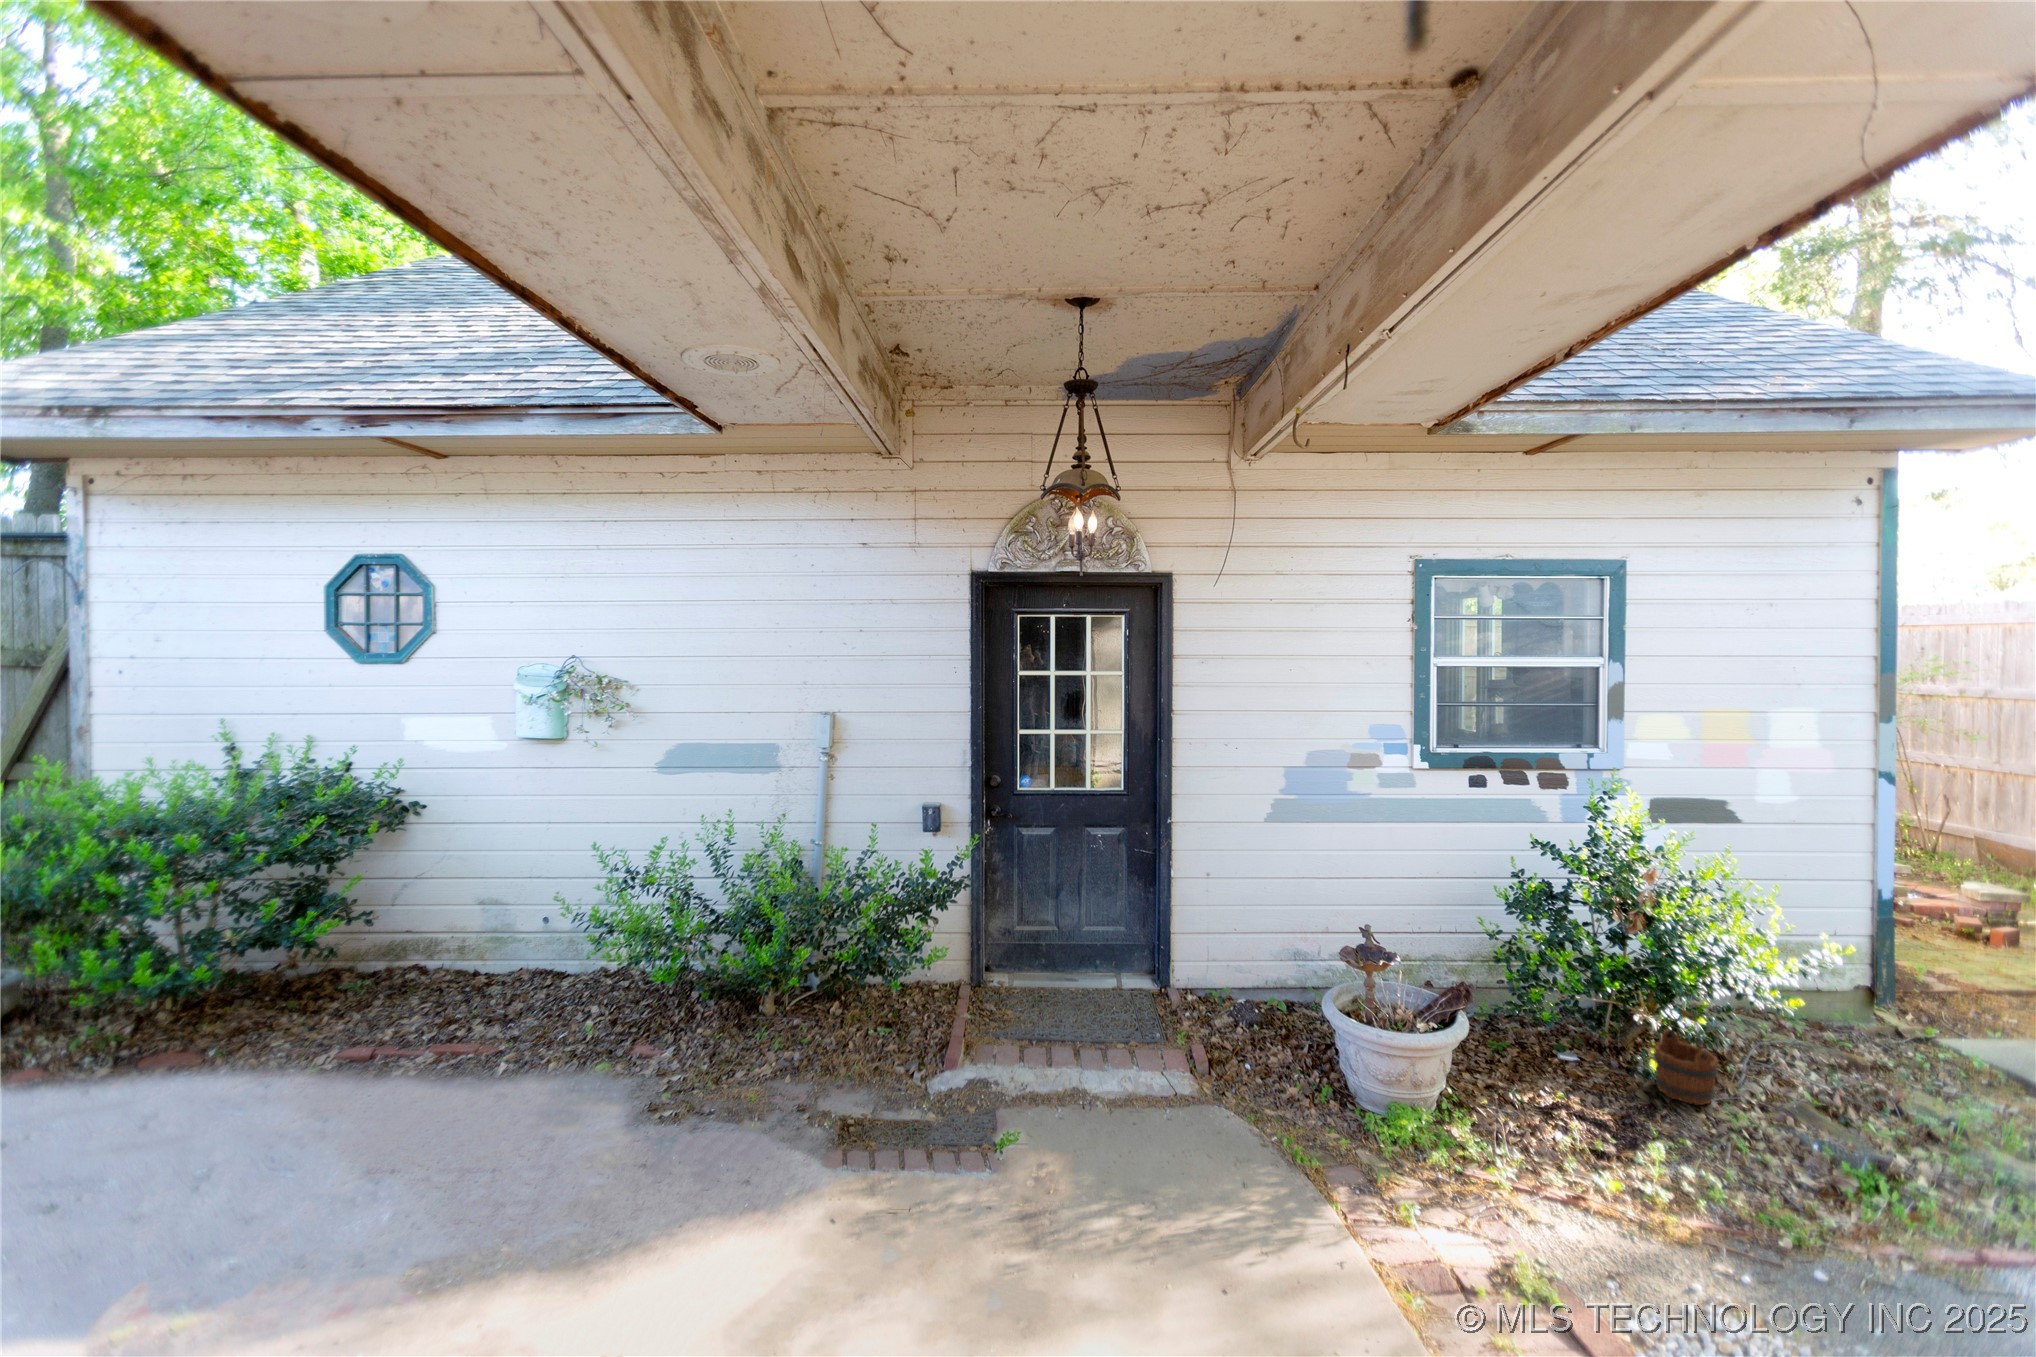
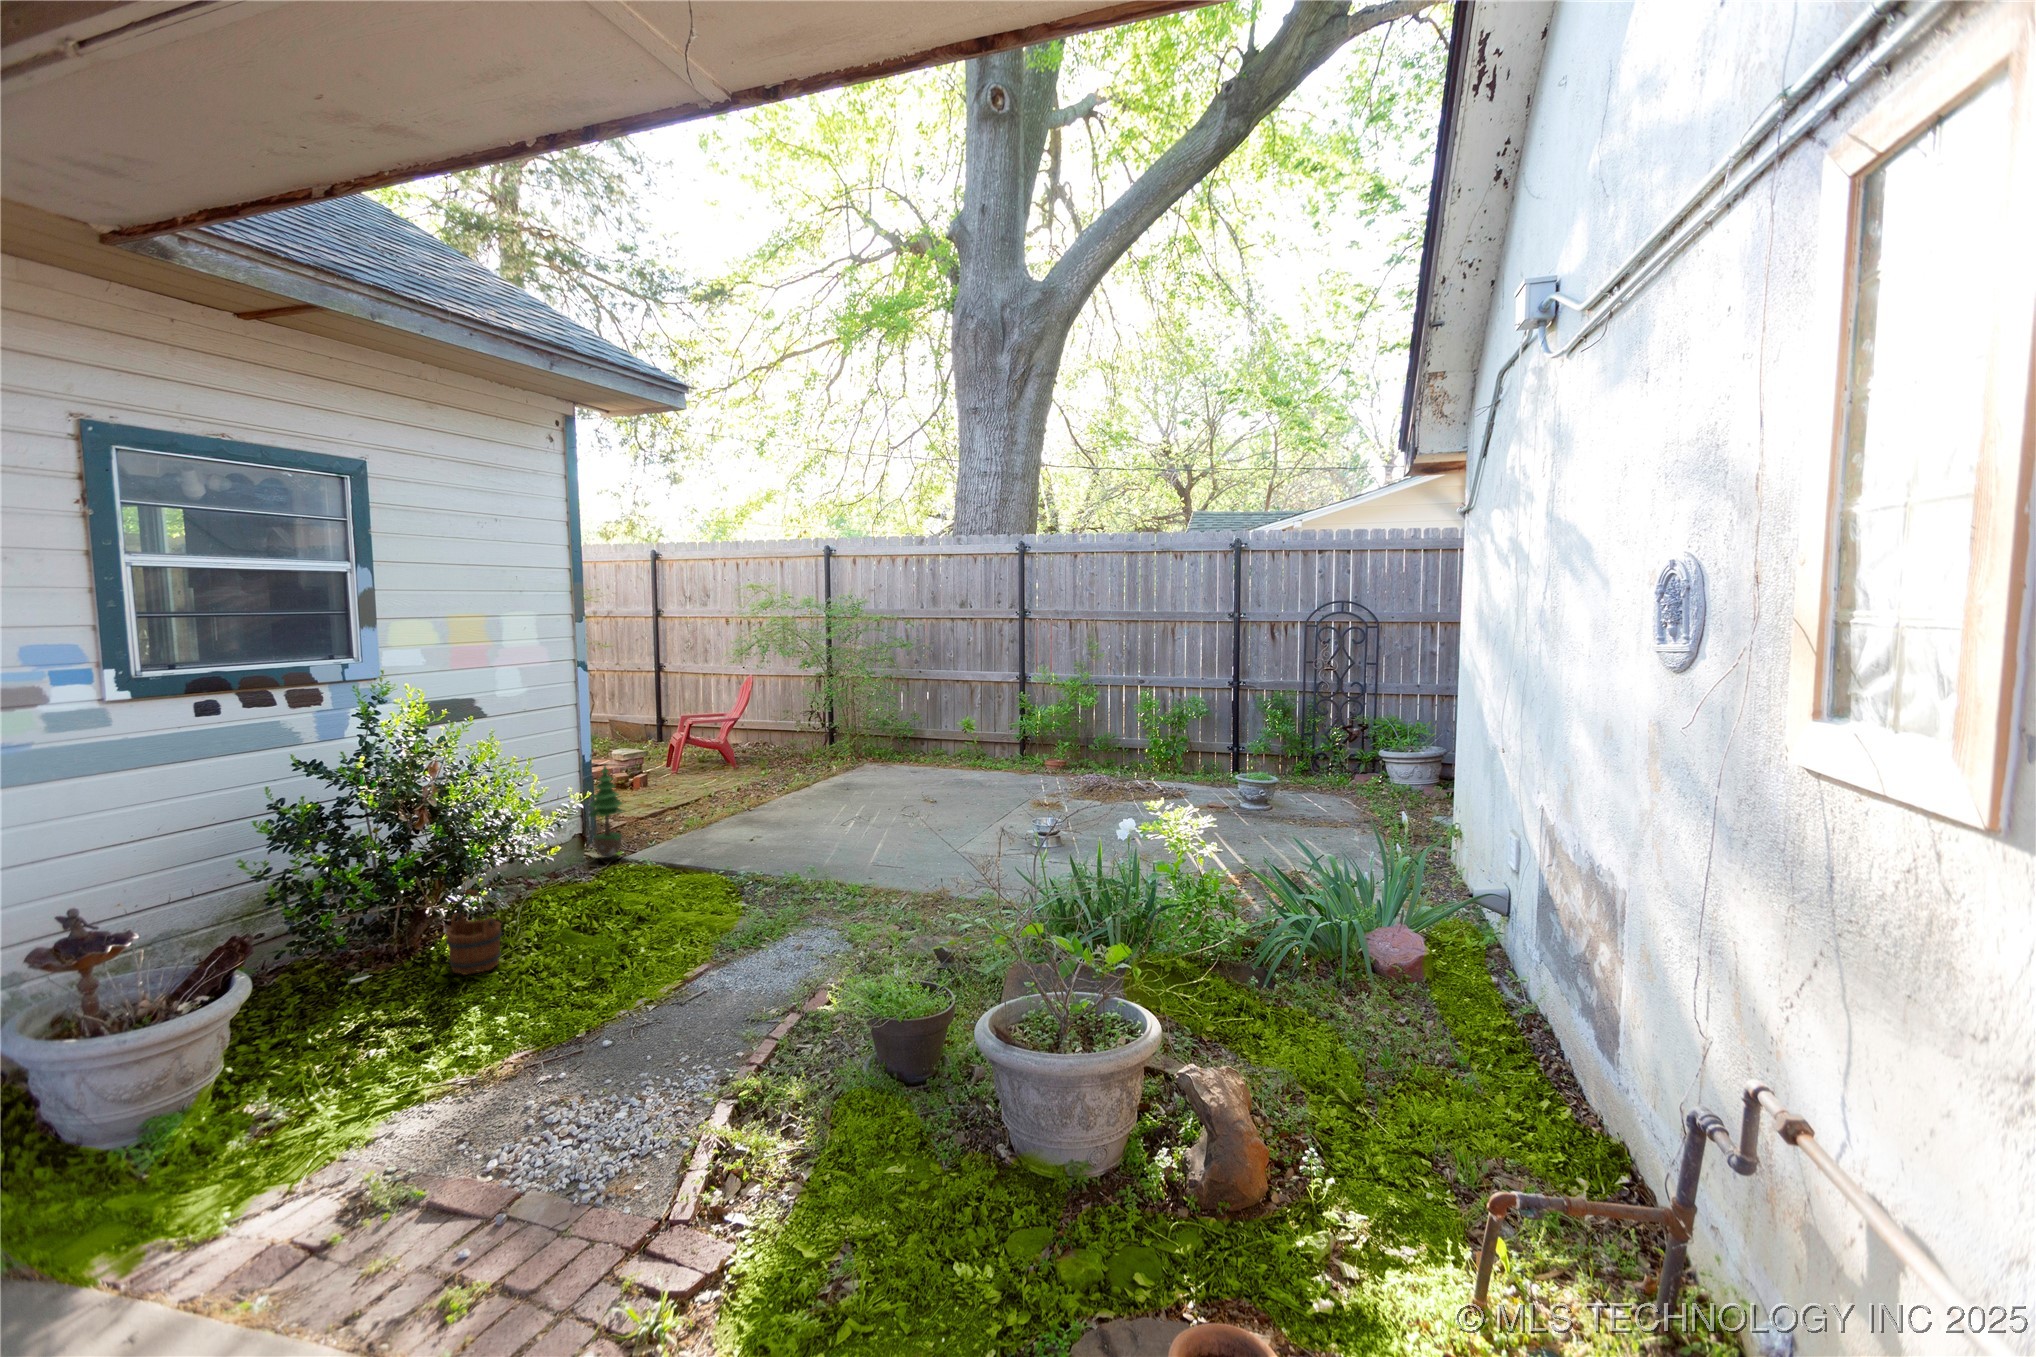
potted tree: none [1871,908,1932,1027] -> present [589,766,623,858]

